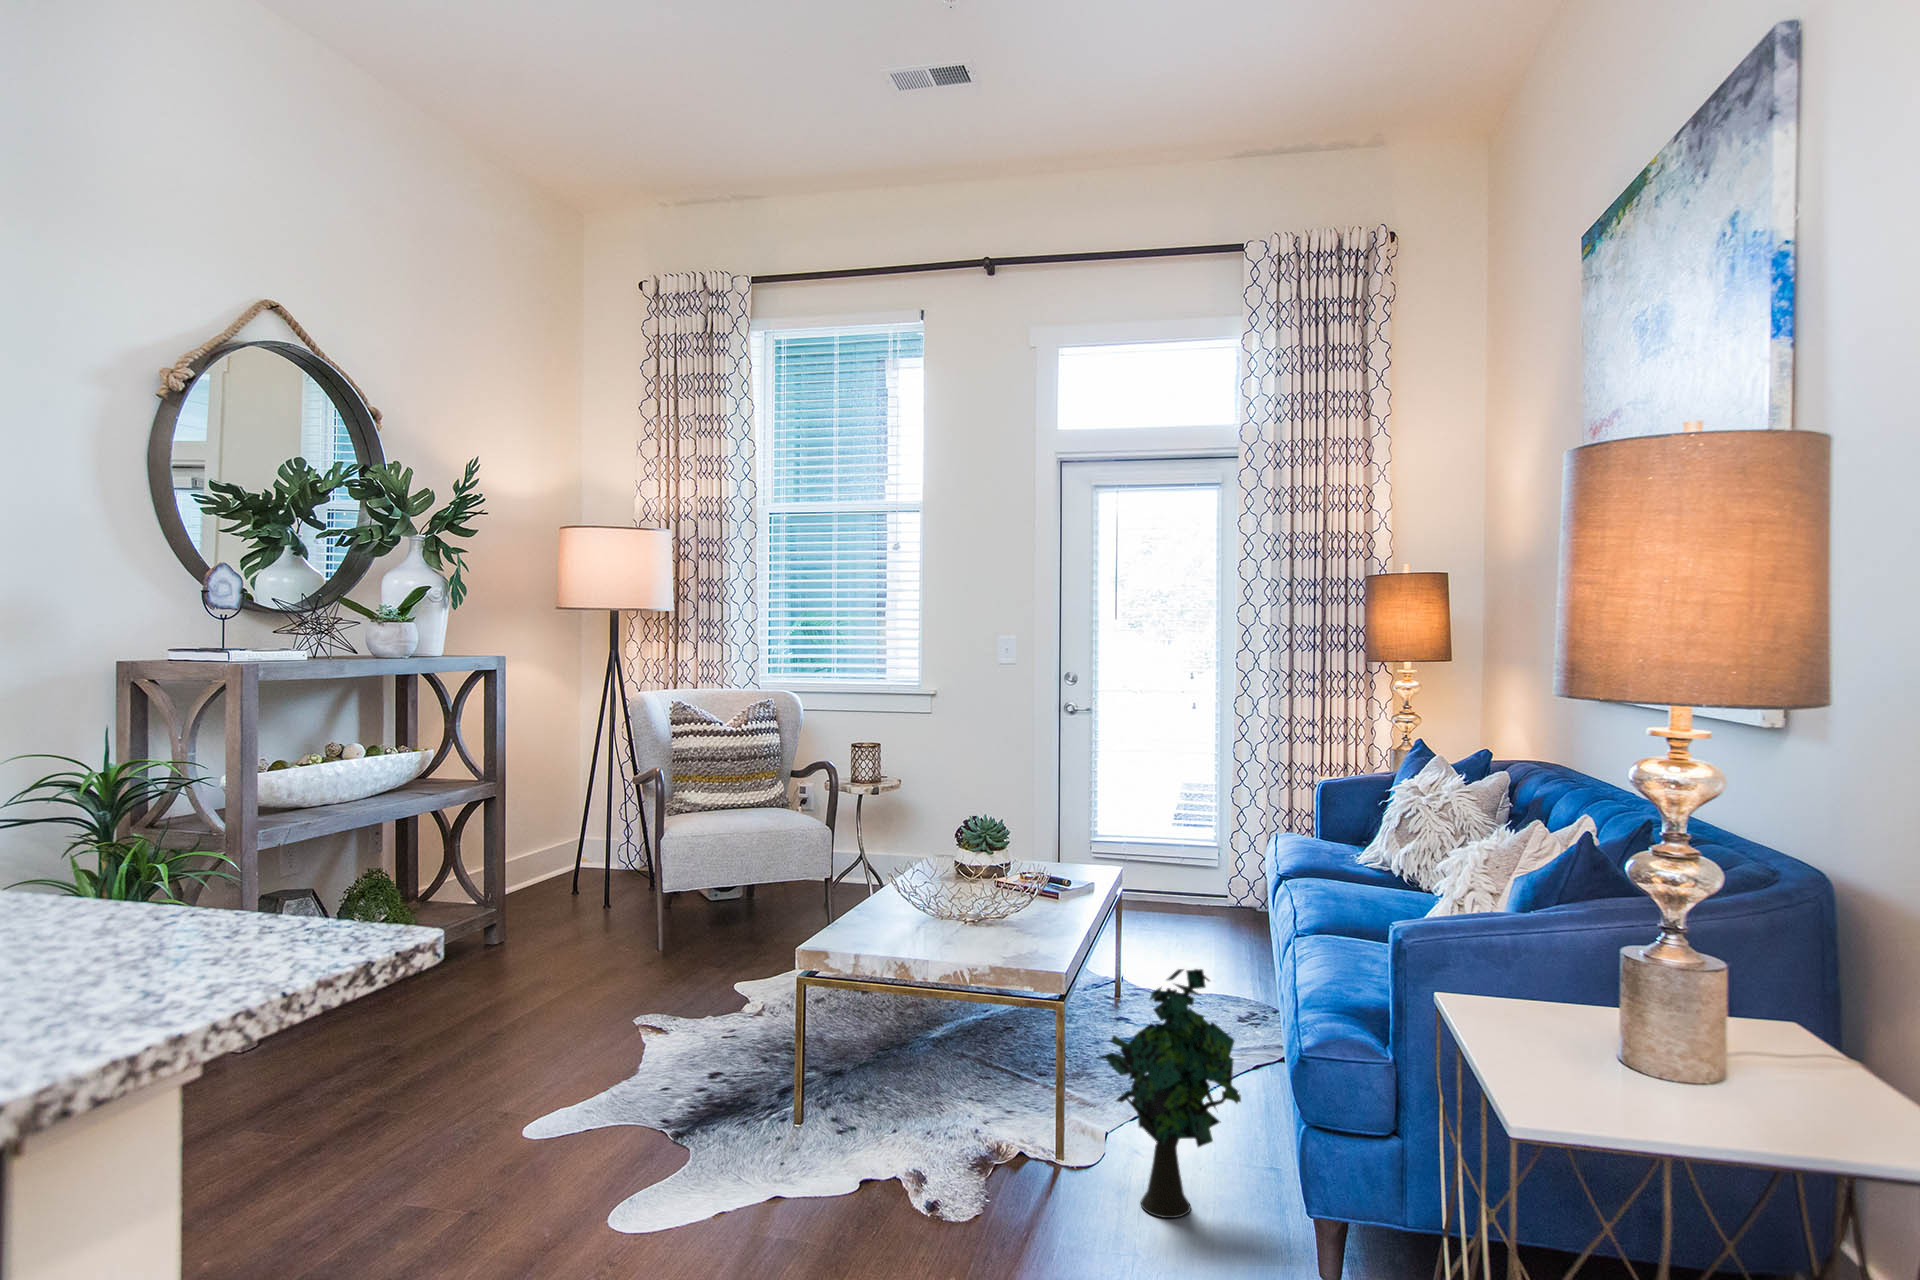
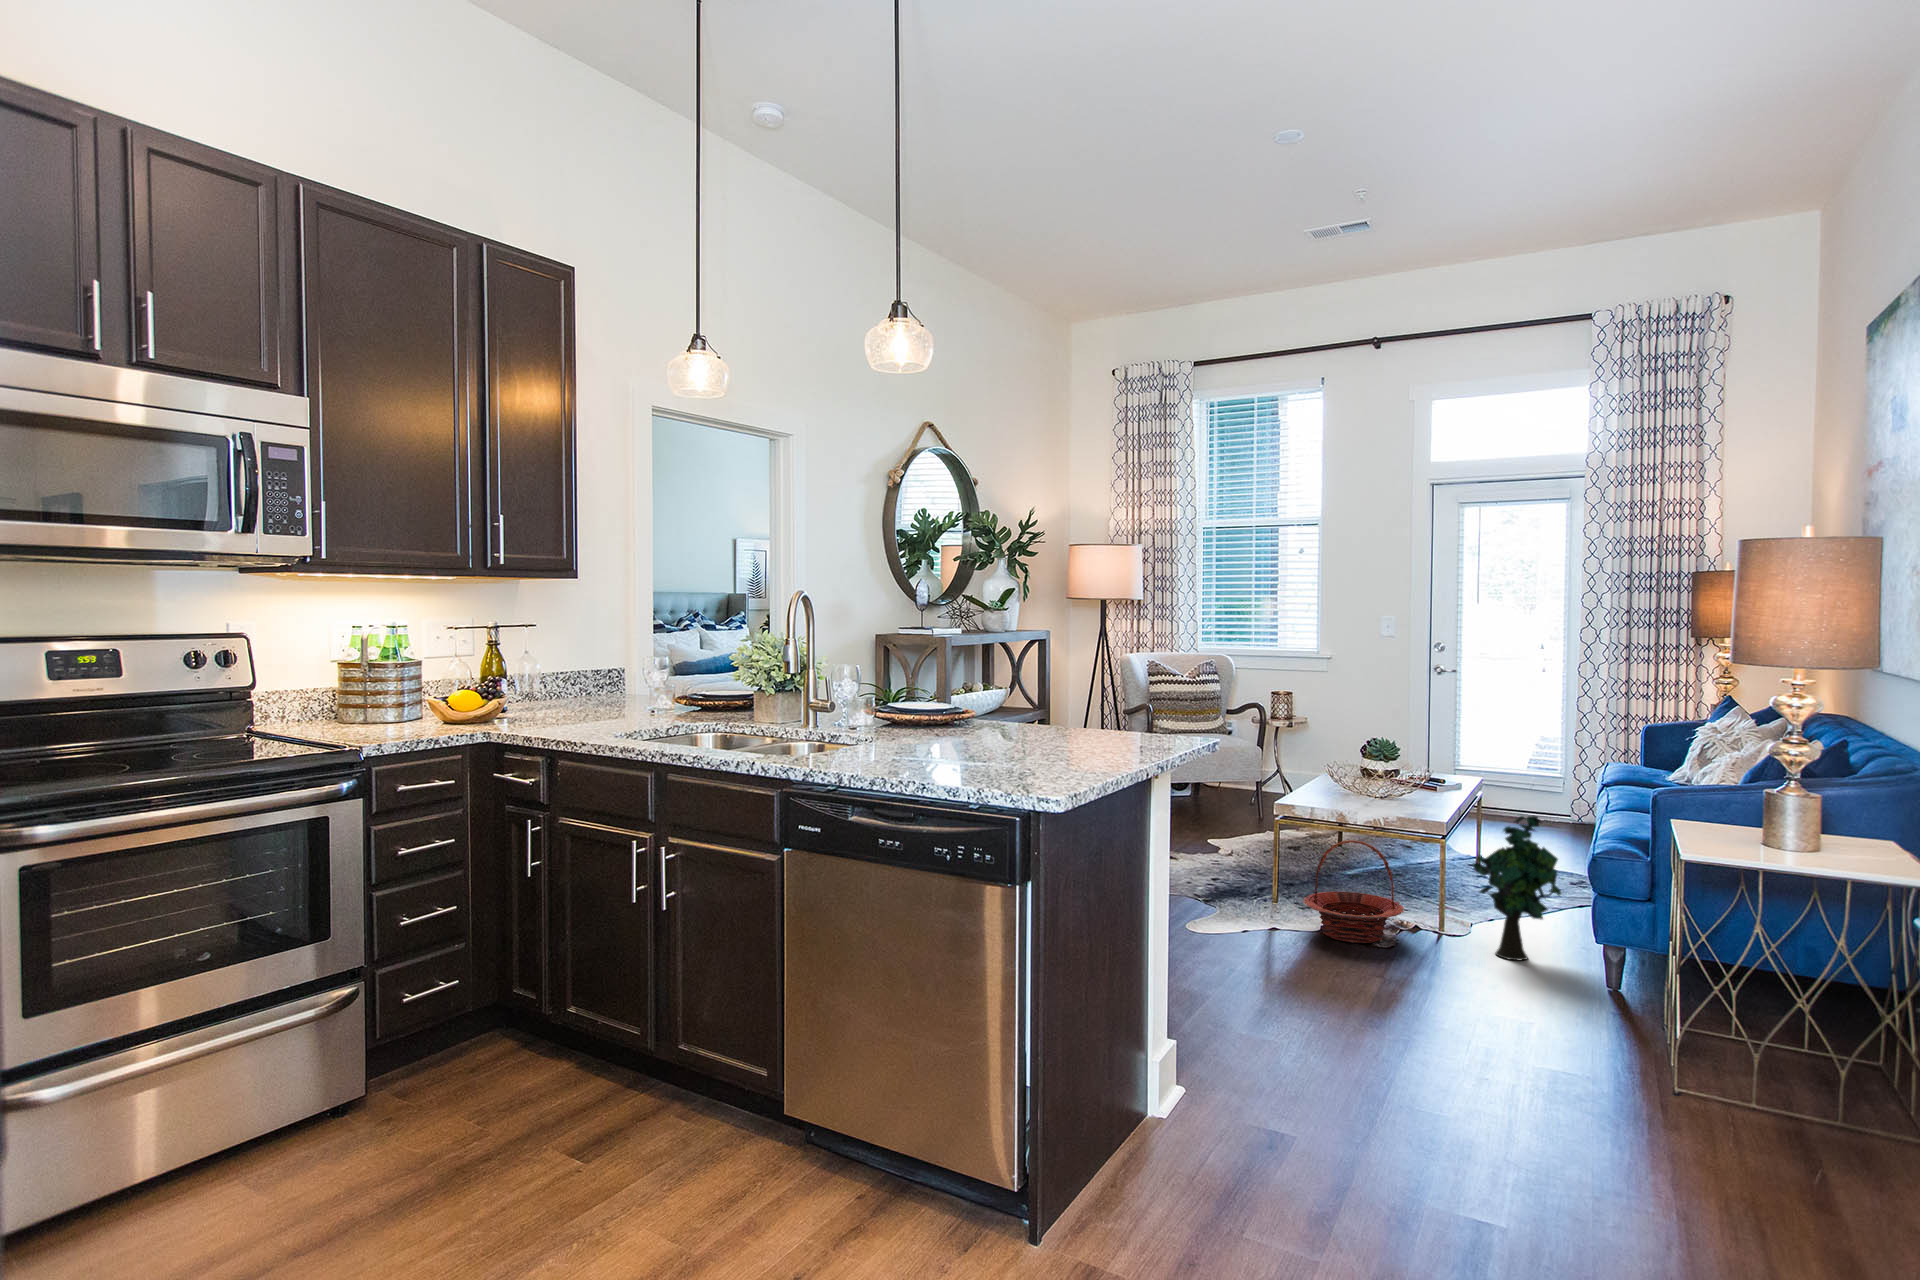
basket: none [835,1023,1000,1211] -> present [1303,840,1404,943]

